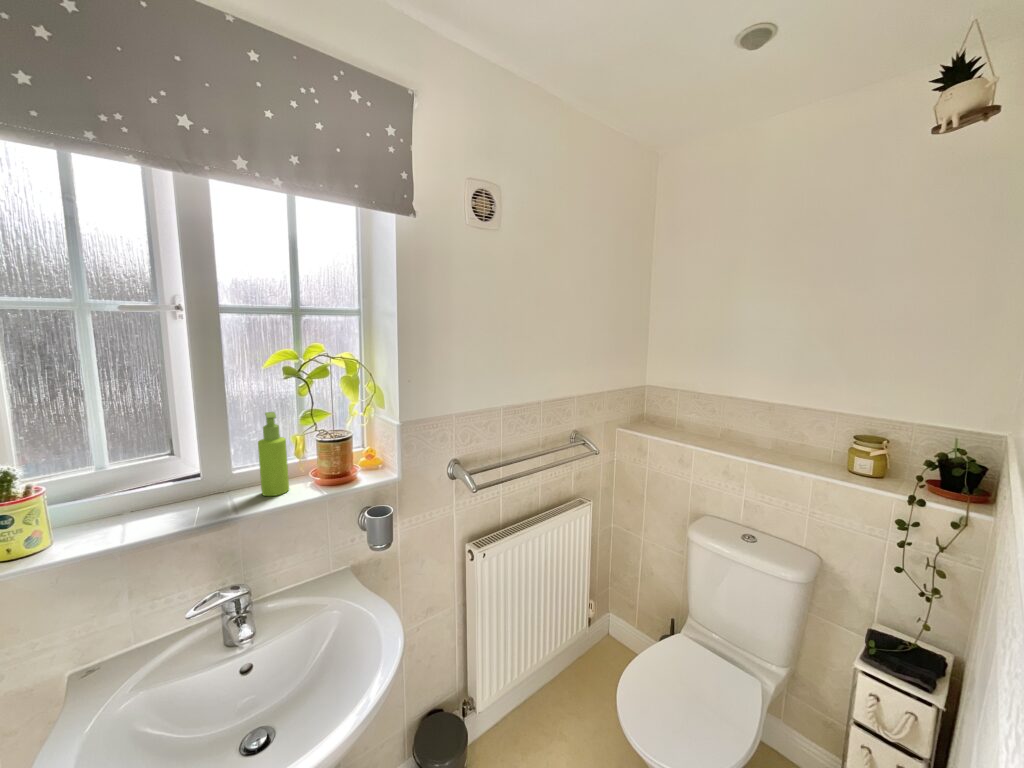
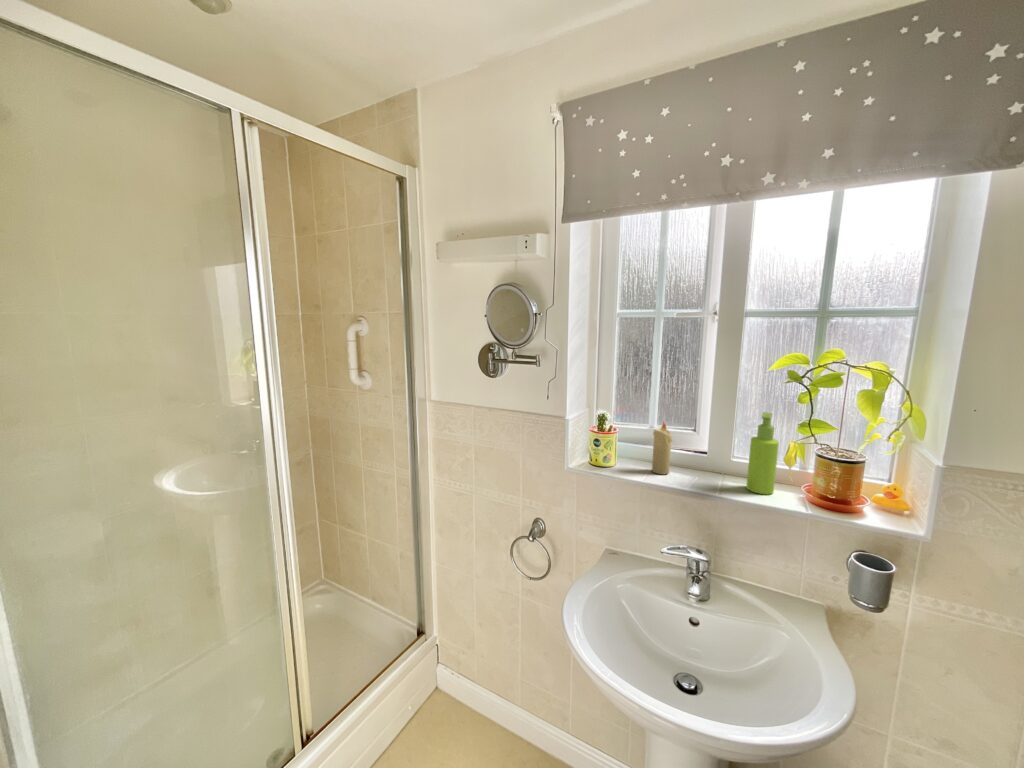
candle: none [122,453,159,527] -> present [652,422,672,474]

